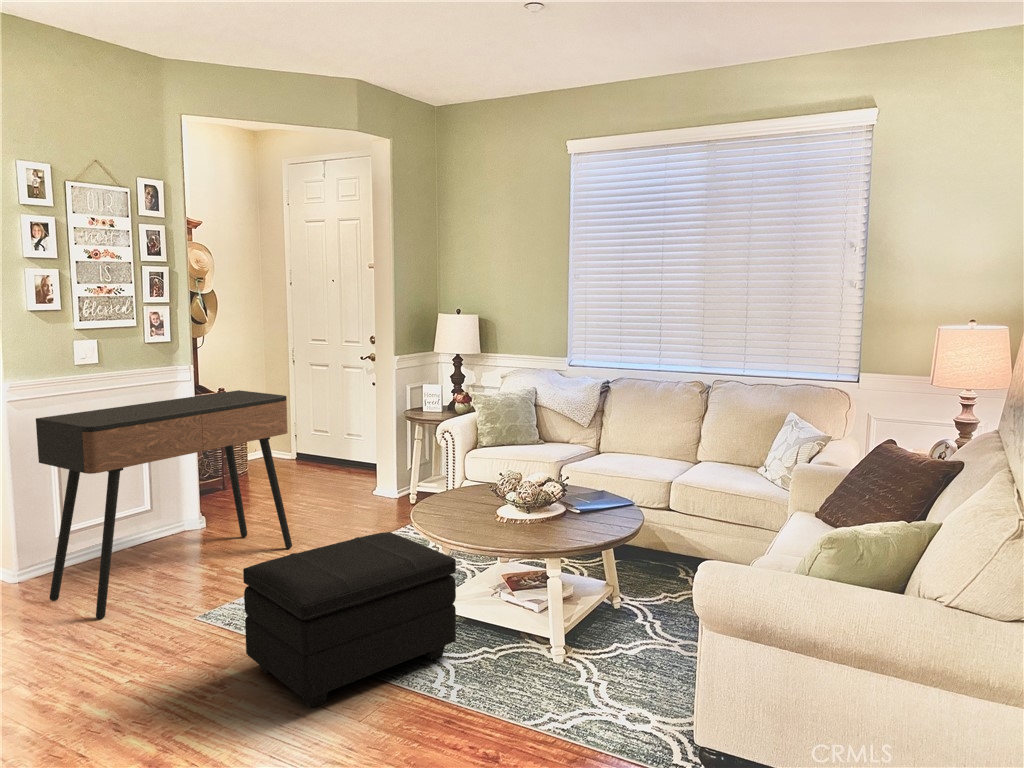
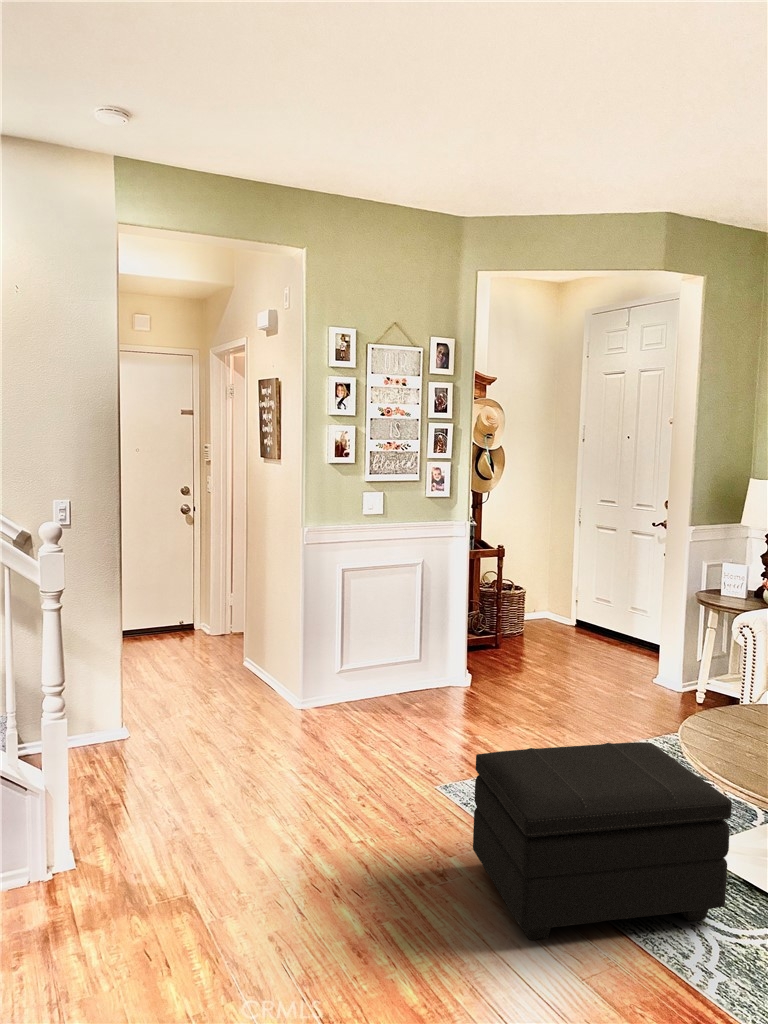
console table: present [36,390,292,619] -> none [318,552,556,767]

